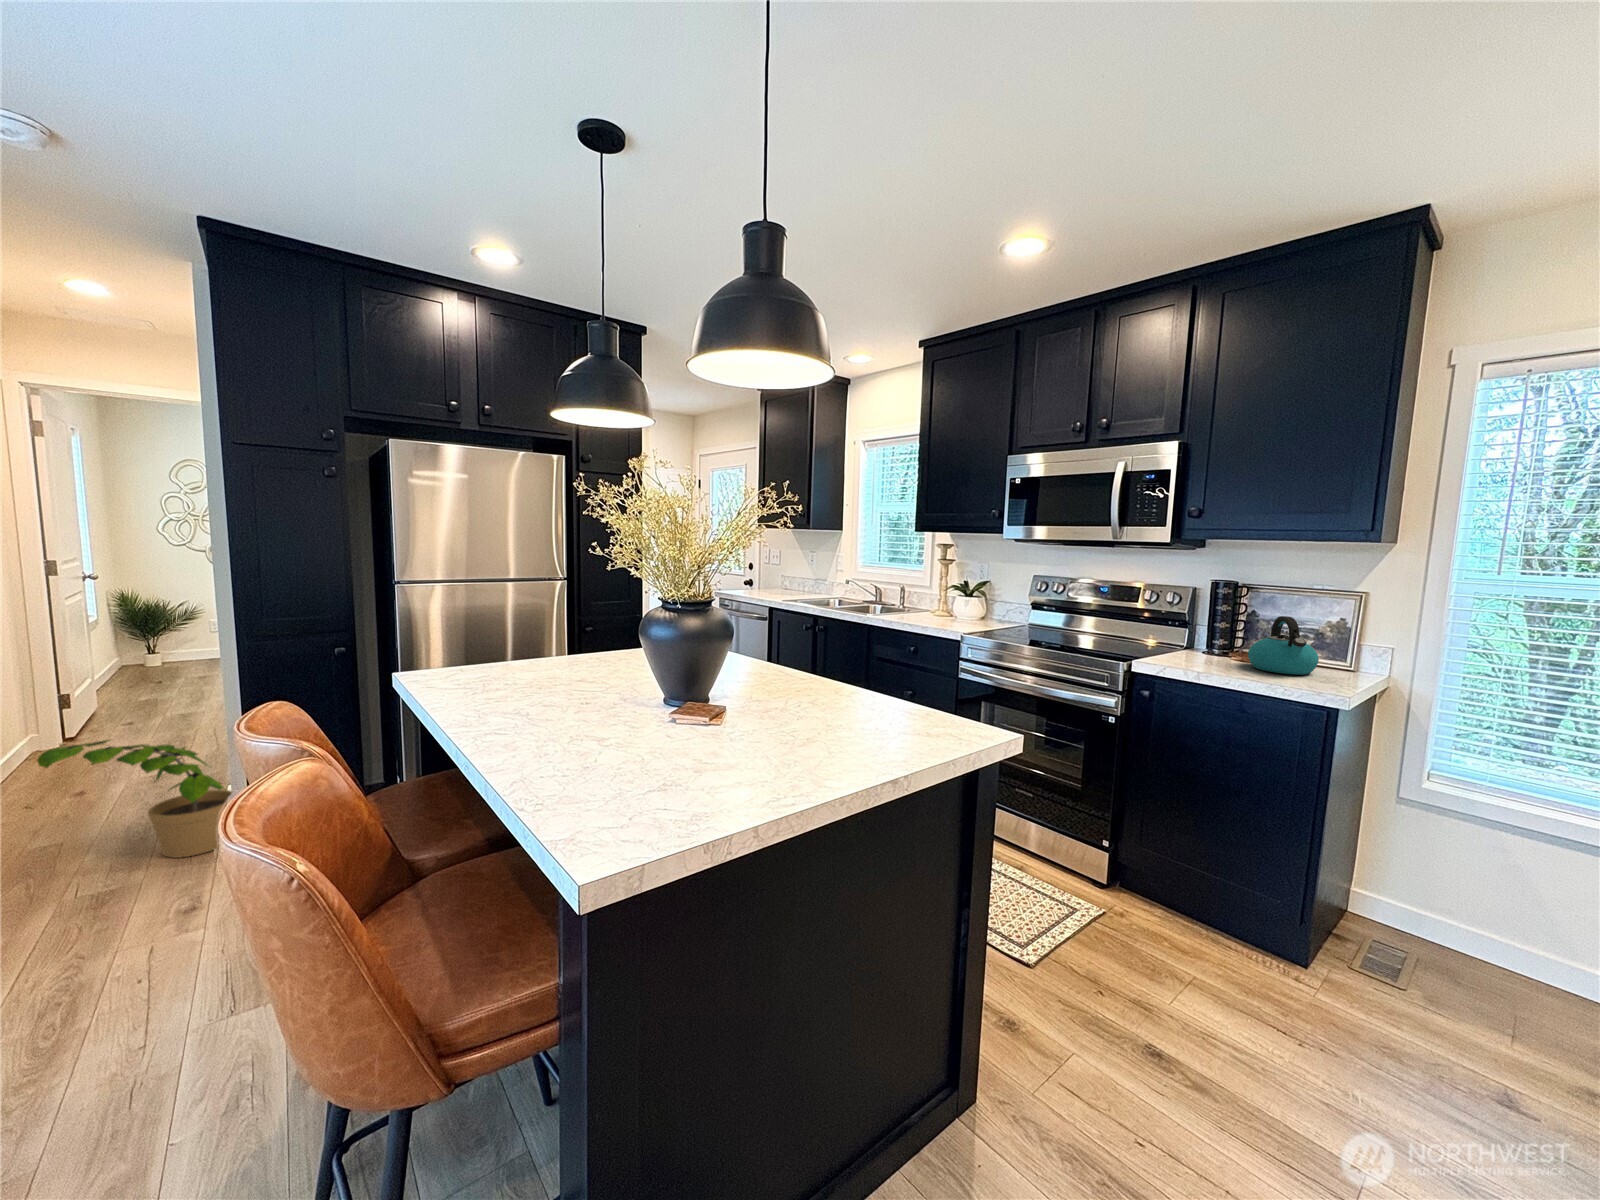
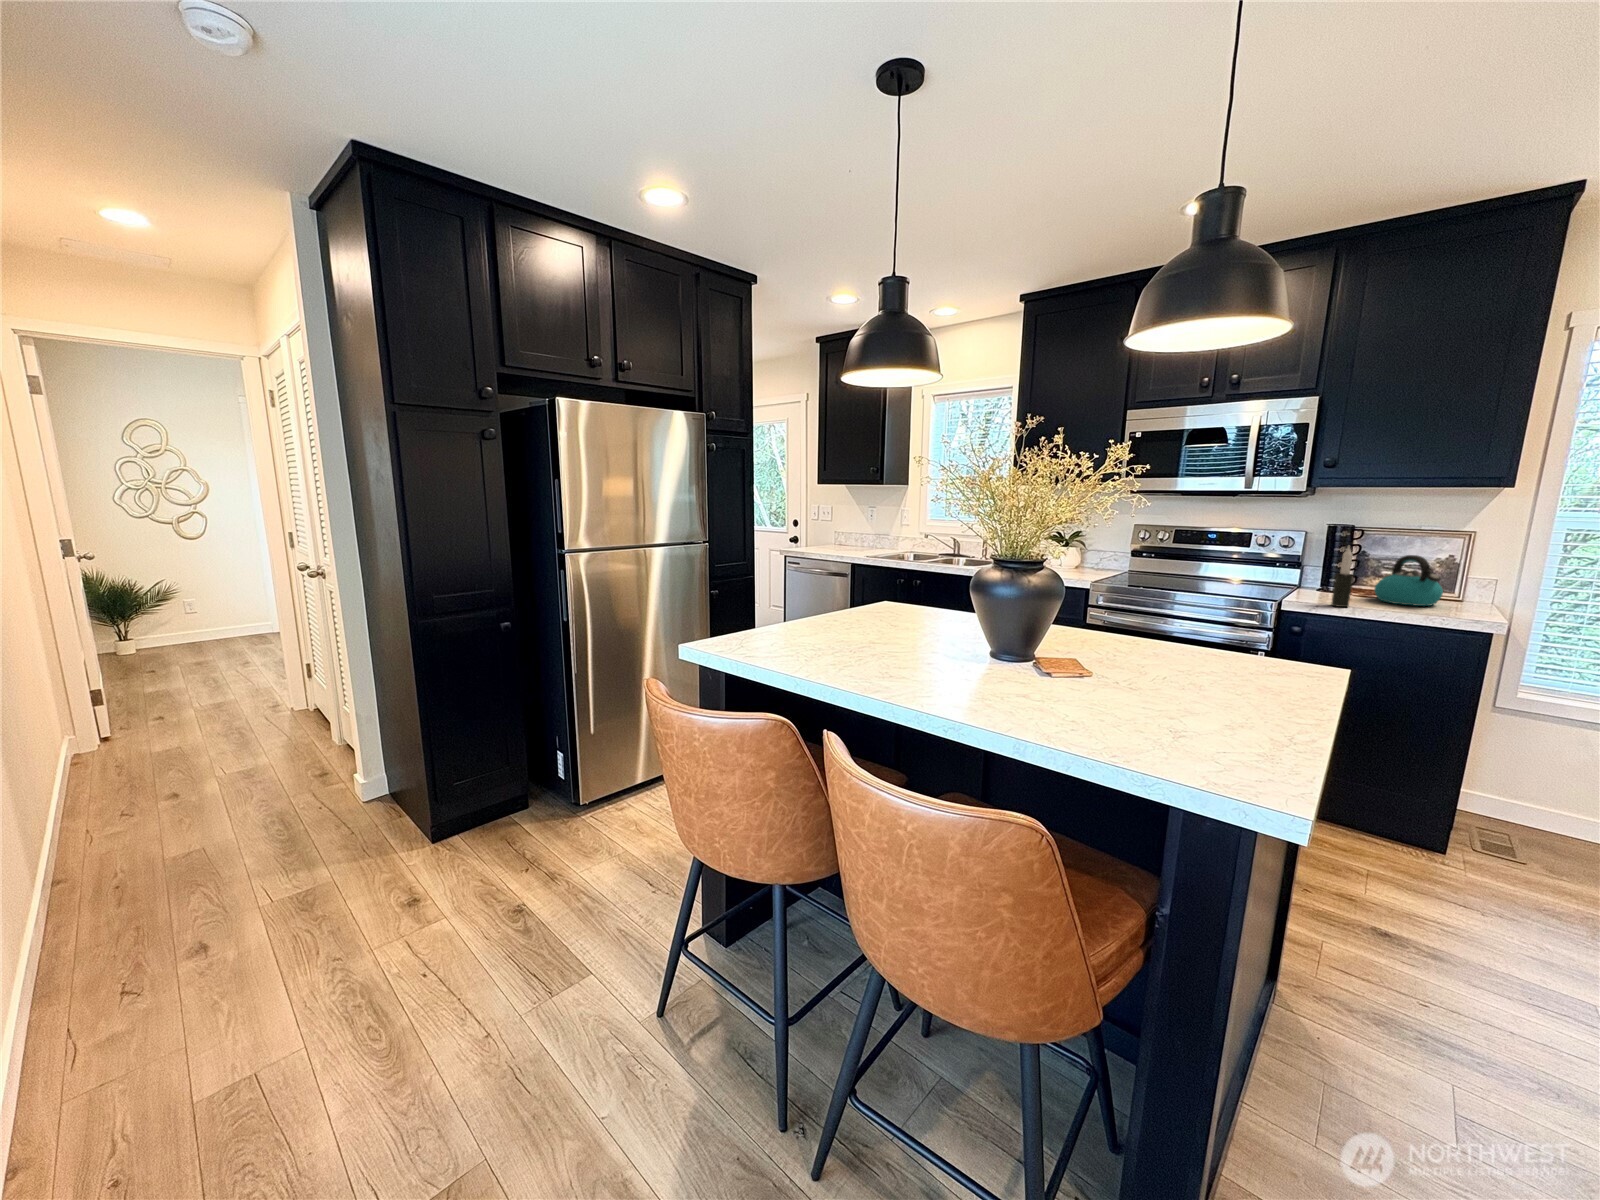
candle: none [1187,603,1207,672] -> present [1332,546,1353,607]
potted plant: present [37,740,233,858] -> none [195,733,393,852]

